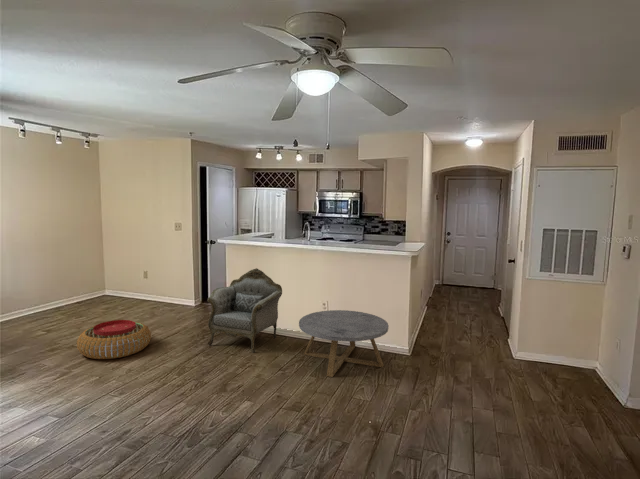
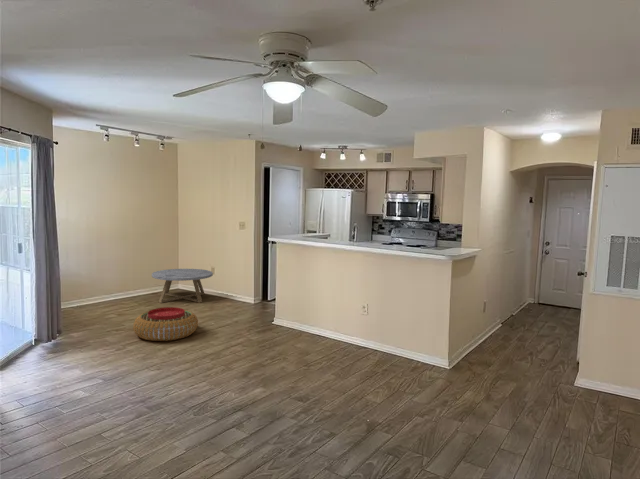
armchair: present [207,268,282,352] -> none [247,266,323,349]
coffee table: present [299,310,389,377] -> present [152,269,213,303]

